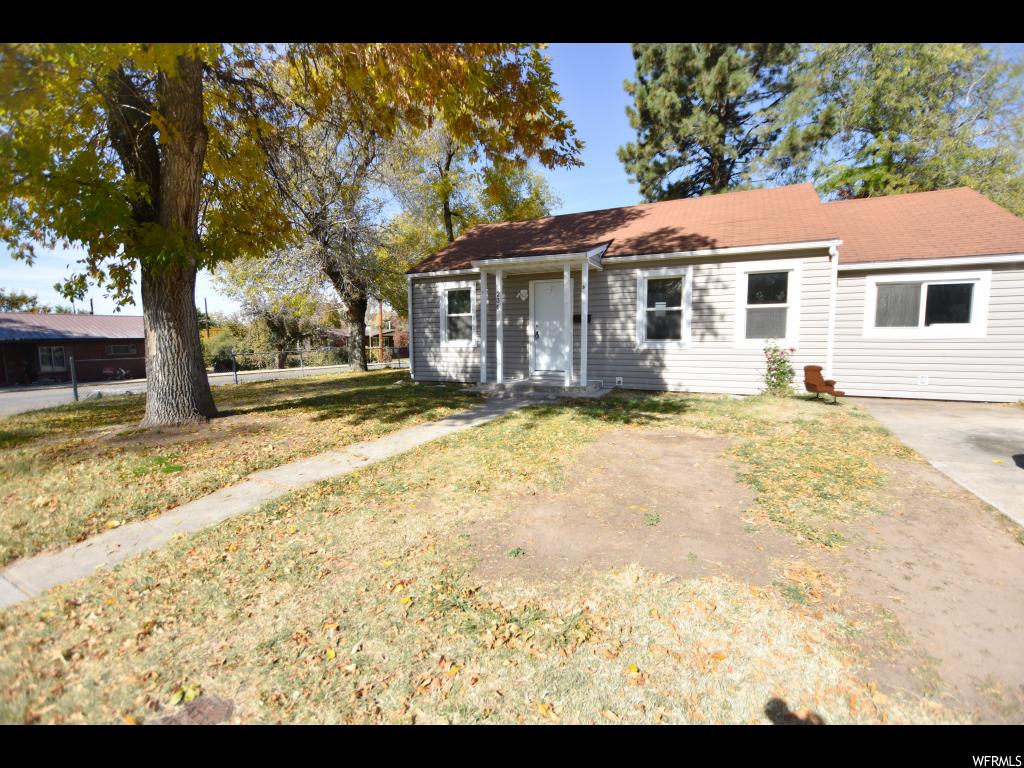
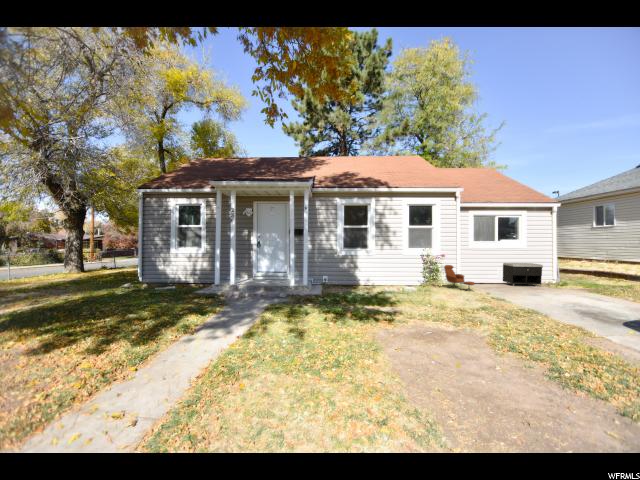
storage bench: none [935,364,1014,406] -> present [503,263,543,286]

